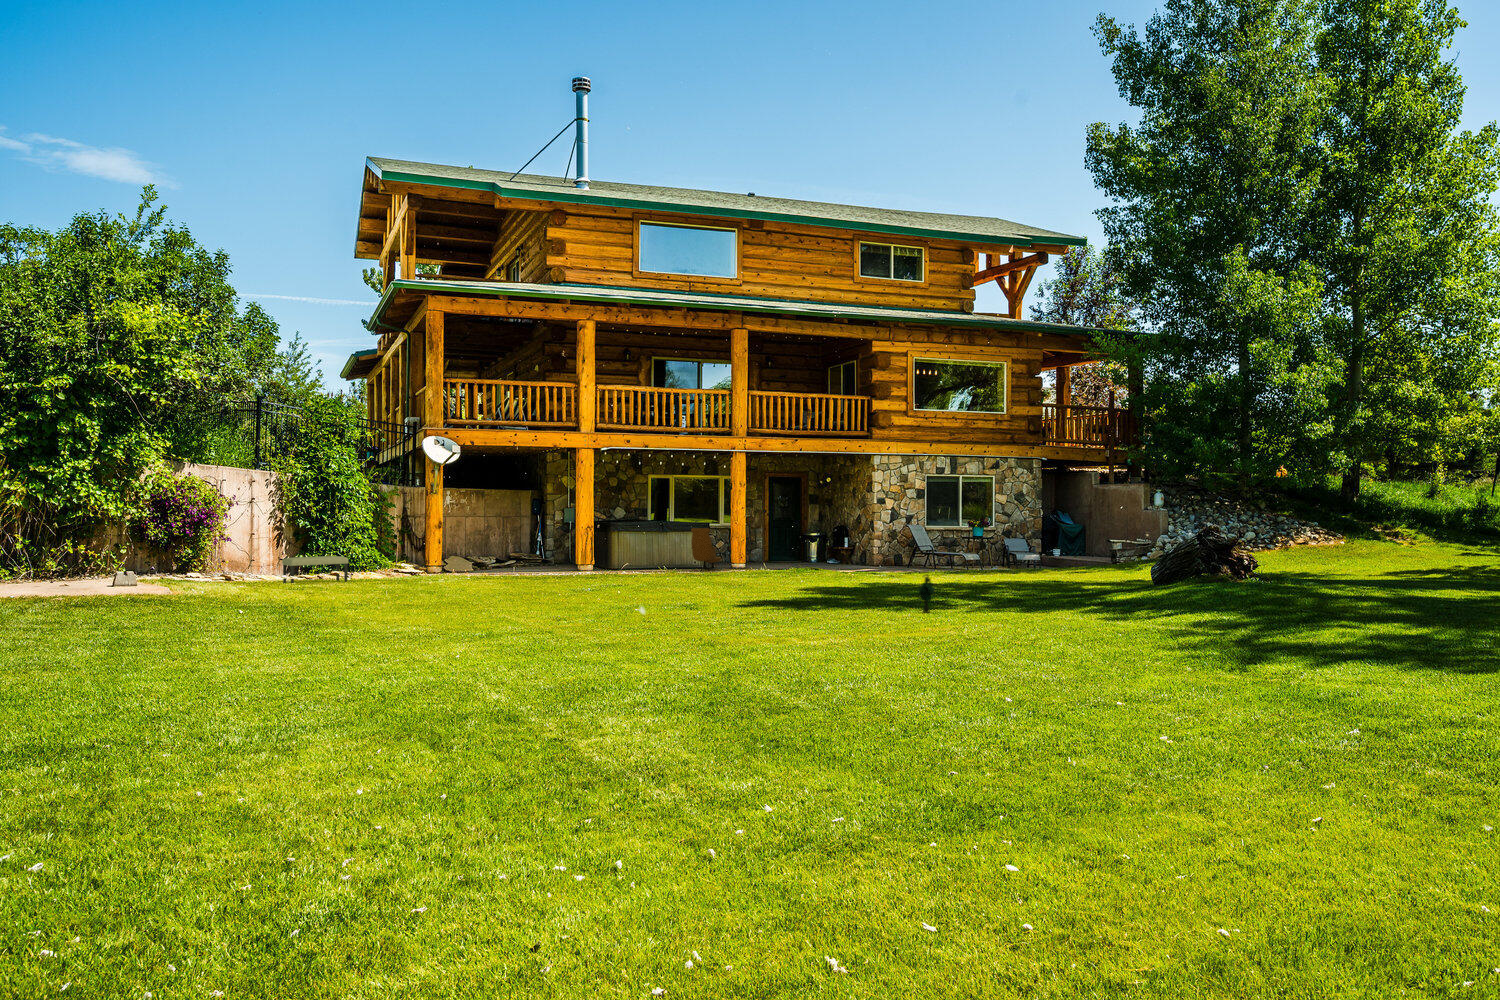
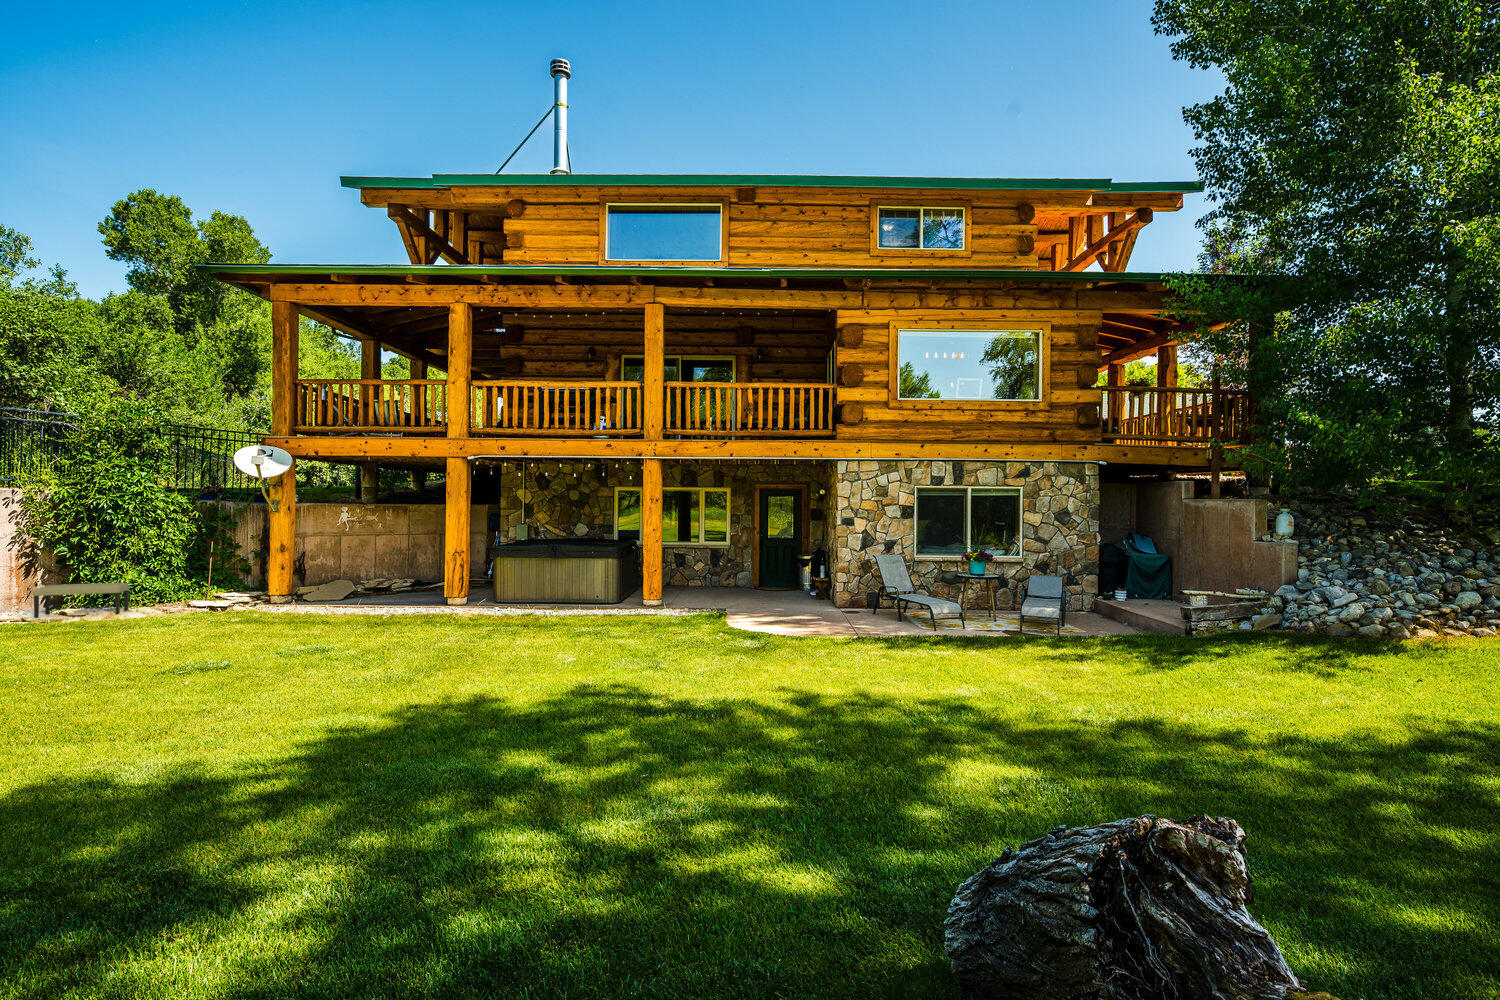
lounge chair: present [691,528,721,571] -> none [565,555,624,610]
decorative plant: present [917,574,935,613] -> none [55,818,155,955]

